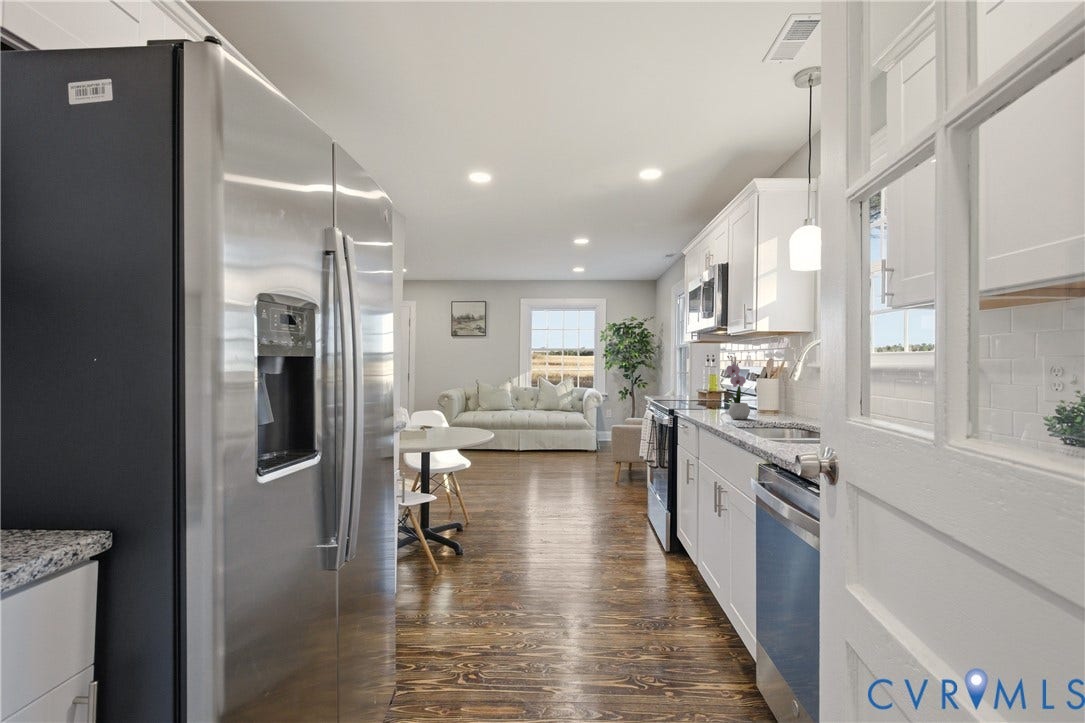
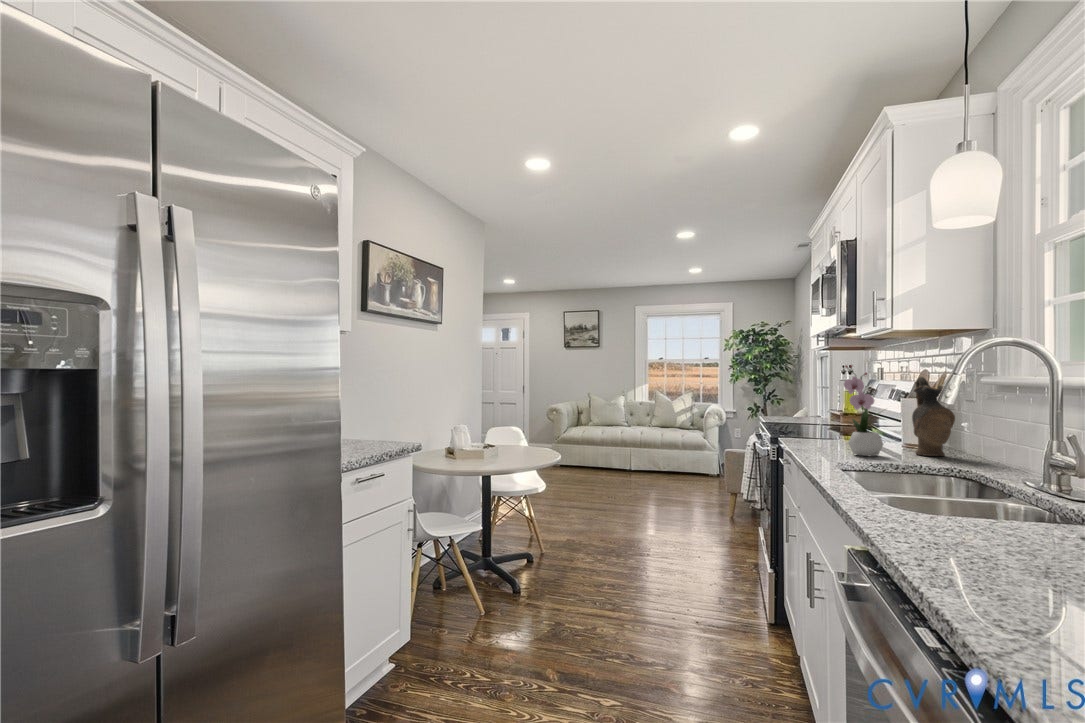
ceramic pitcher: none [767,364,793,418] -> present [912,377,955,456]

